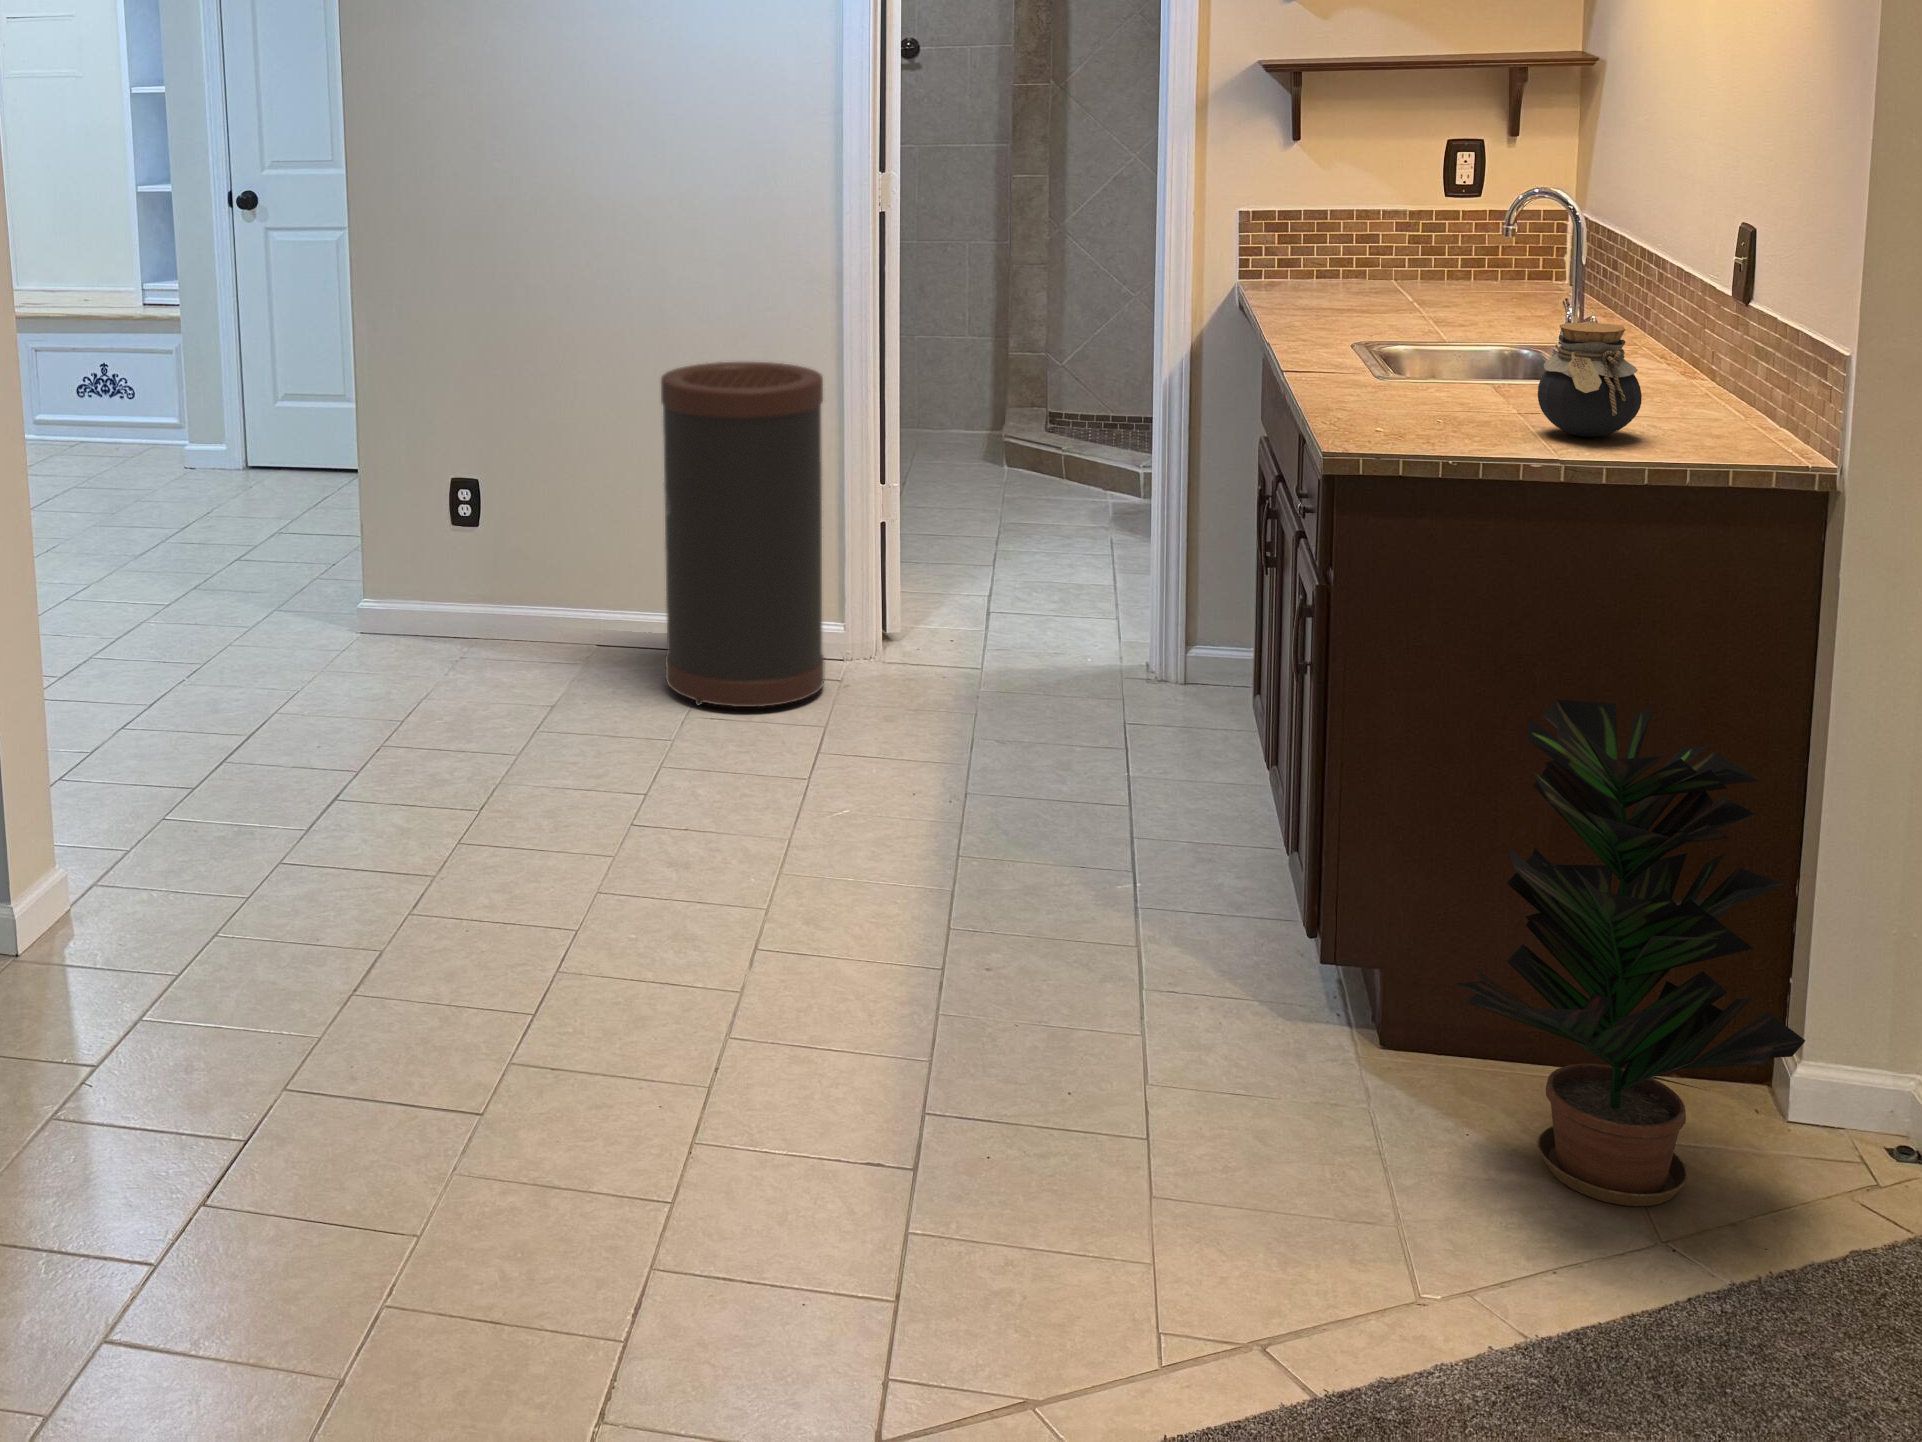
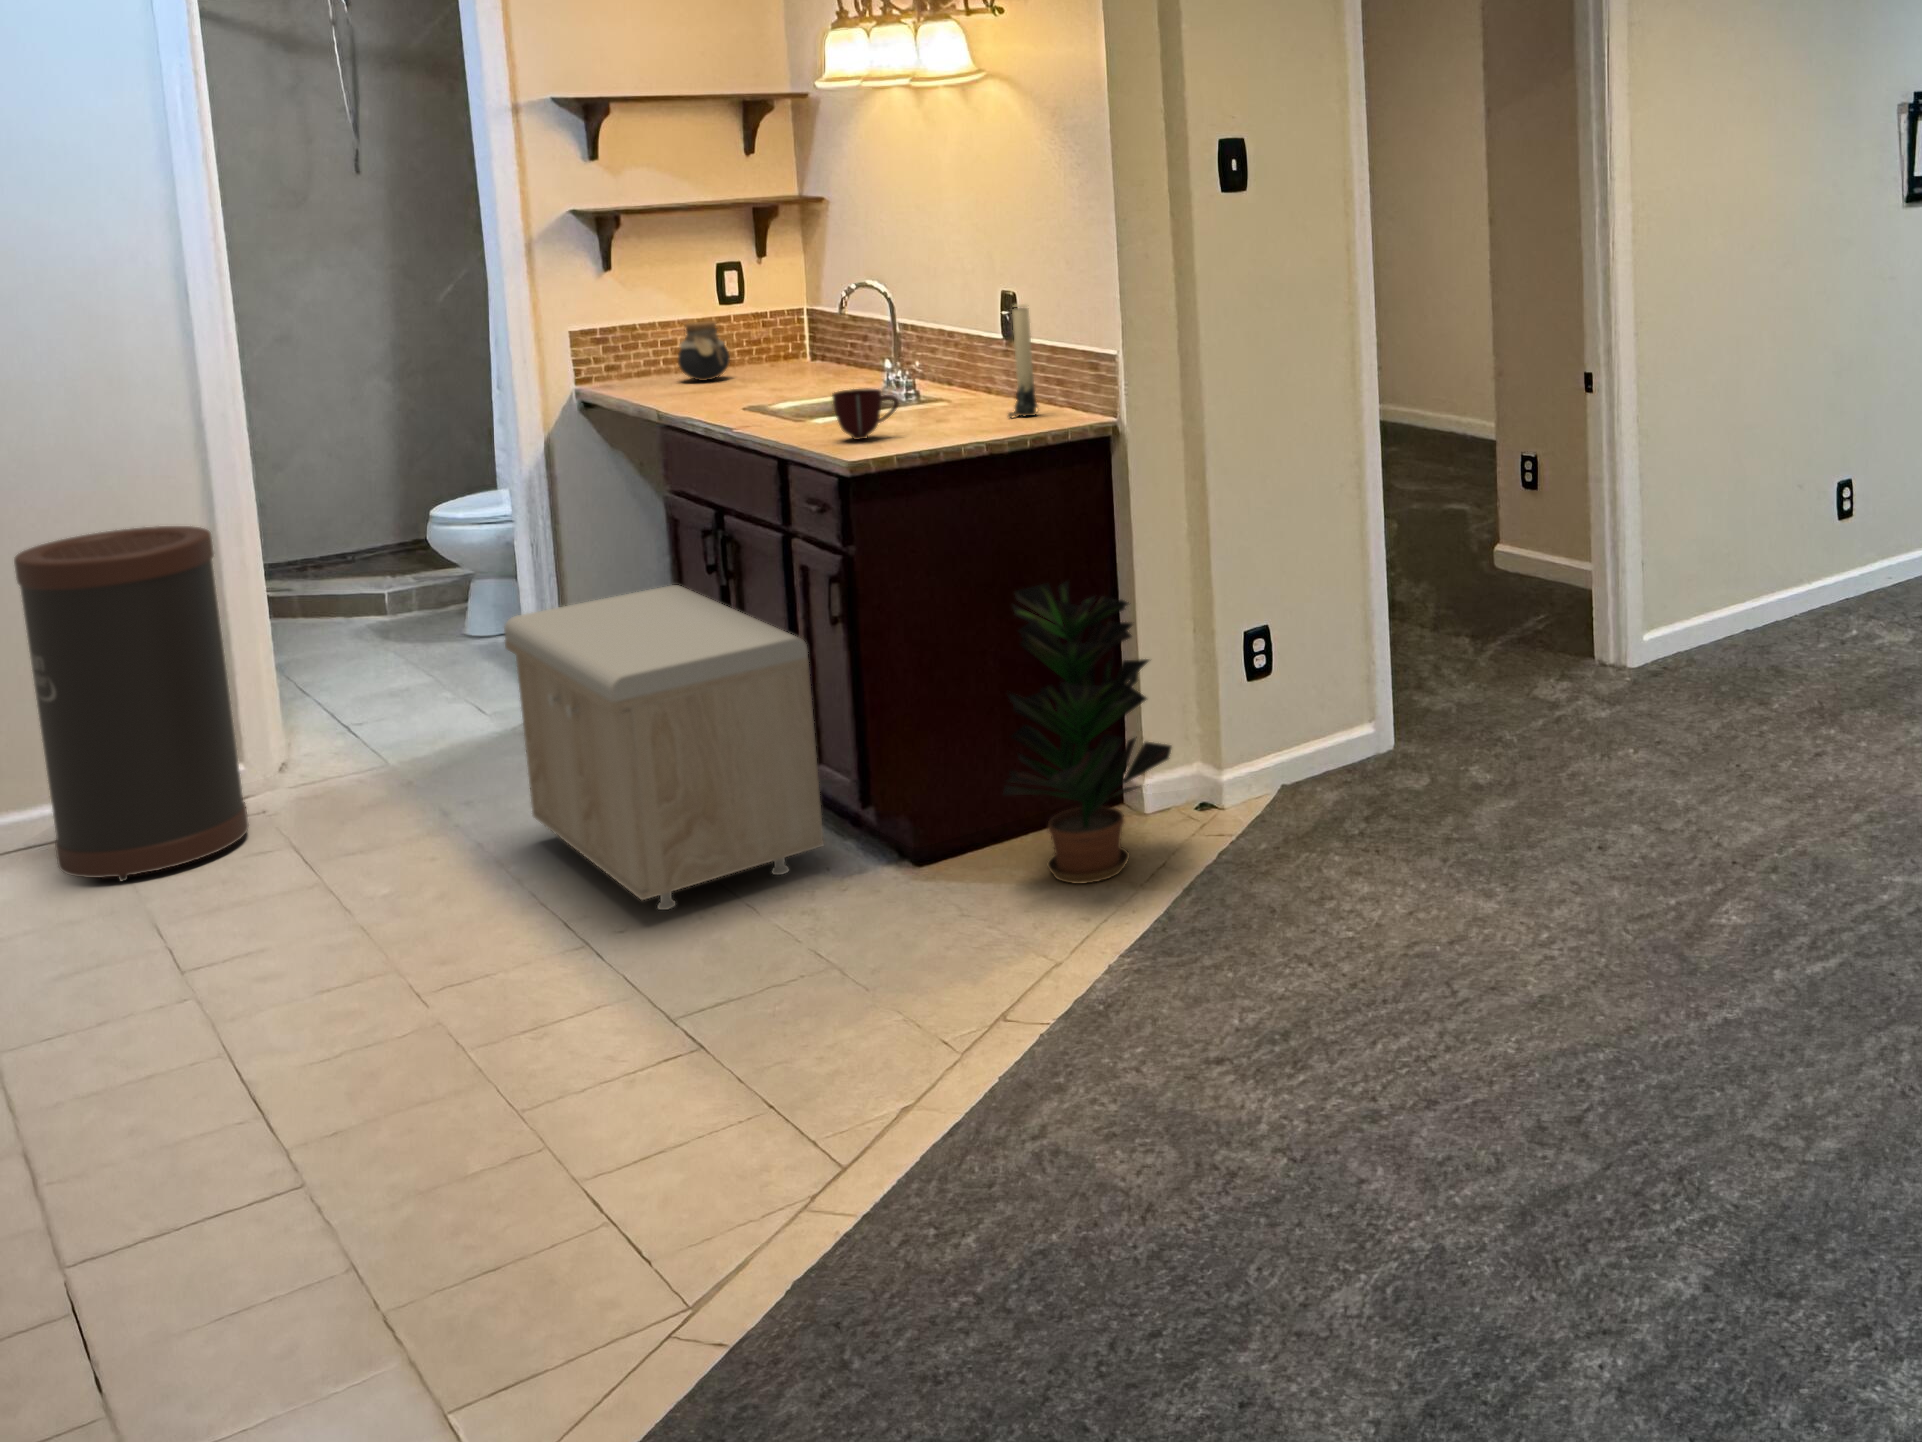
candle: none [1674,248,1741,429] -> present [1008,304,1038,417]
jar: present [1538,322,1642,437] -> present [678,321,730,381]
mug: none [1378,342,1476,417] -> present [832,389,899,440]
storage bench: none [1003,543,1275,973] -> present [504,585,824,910]

